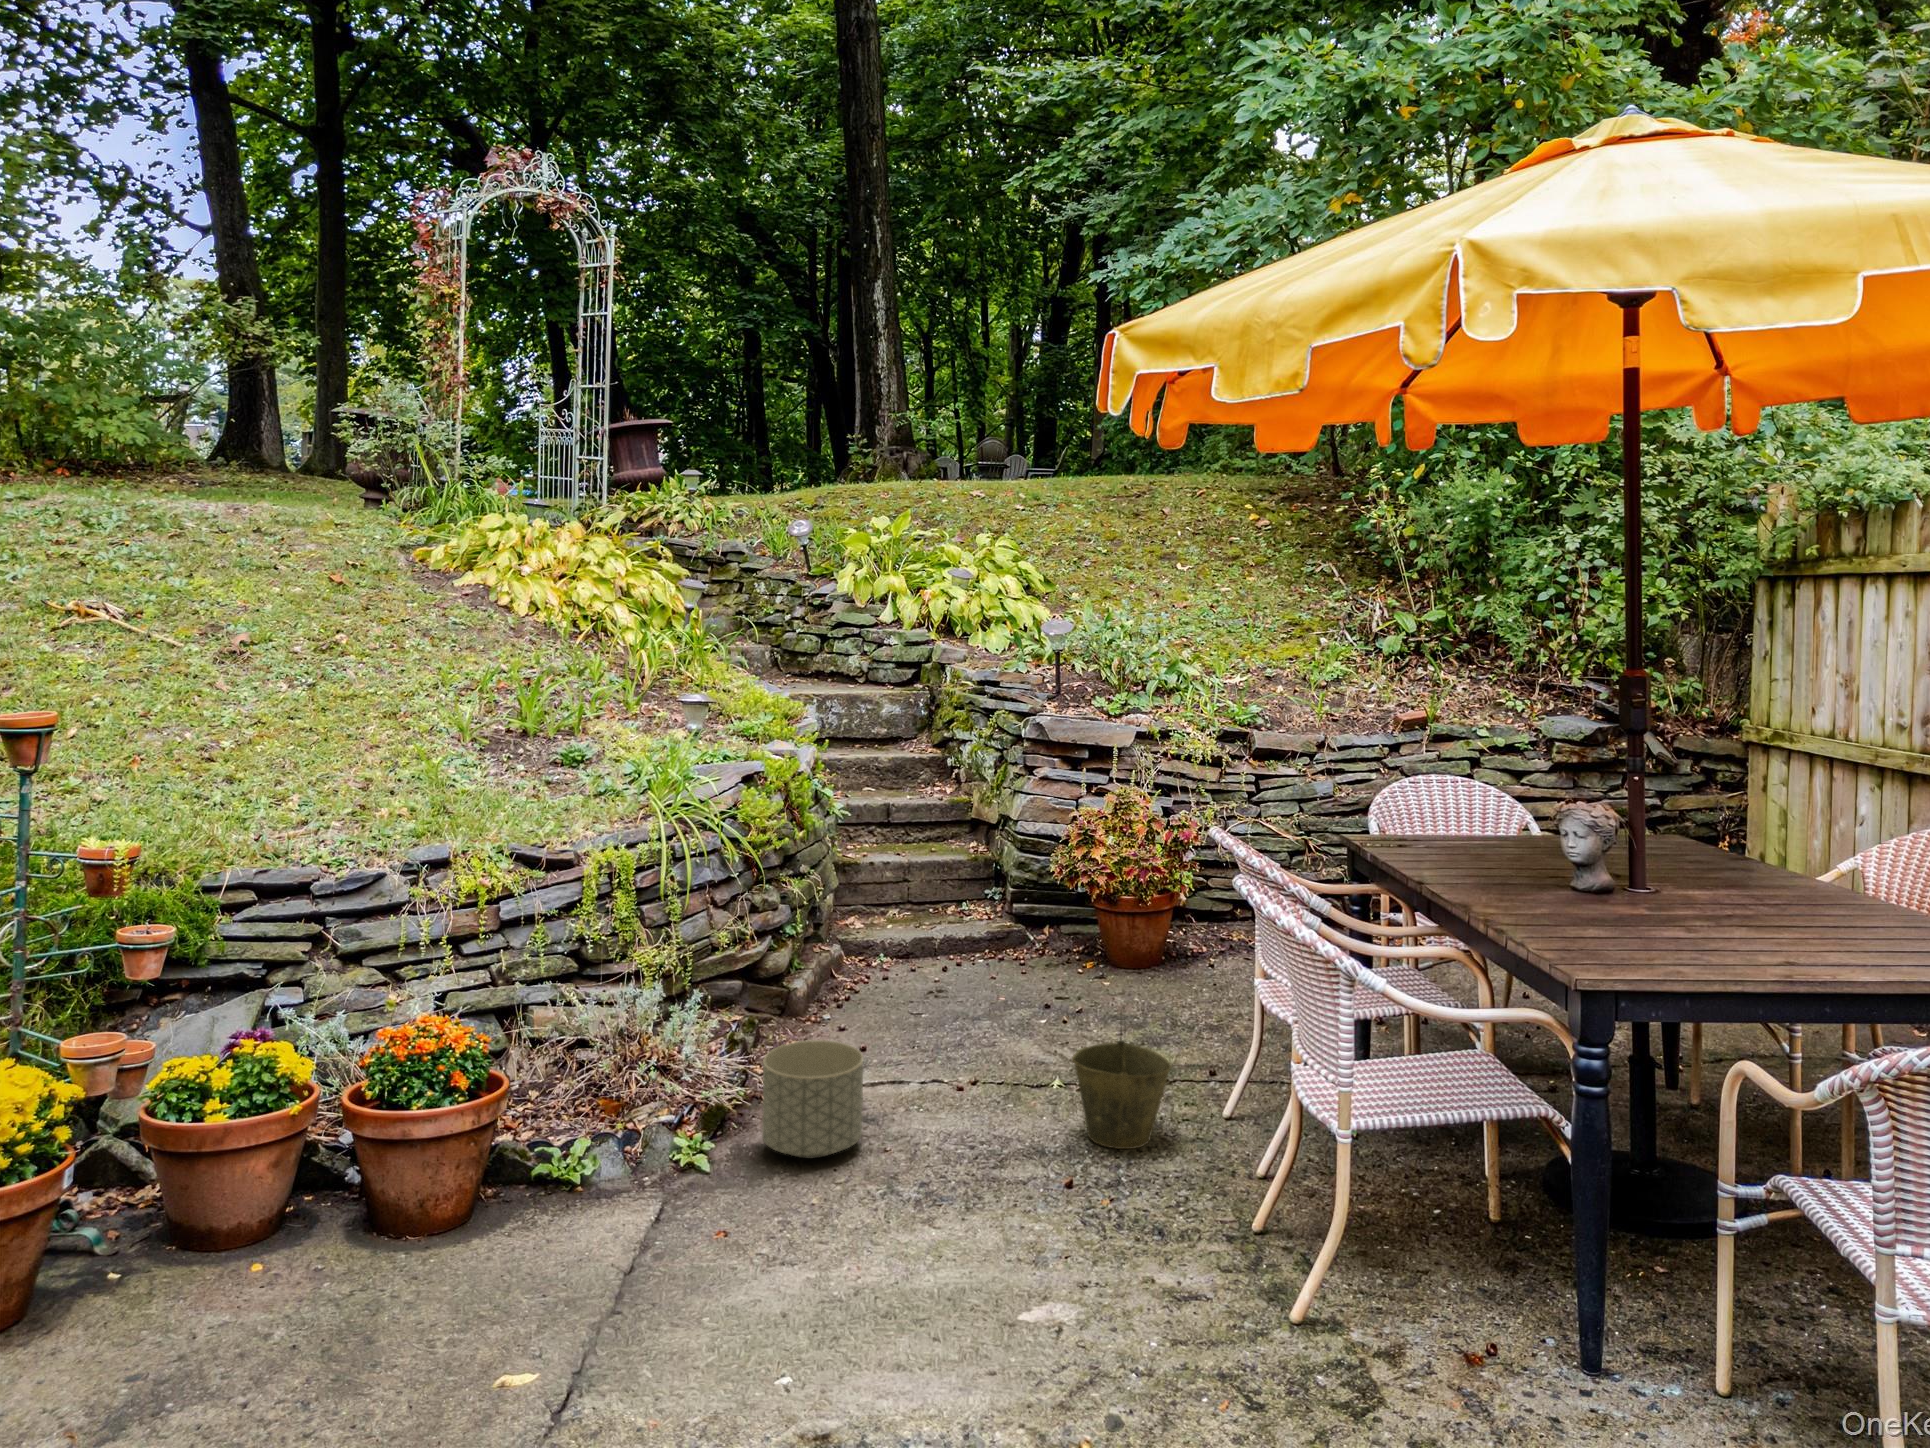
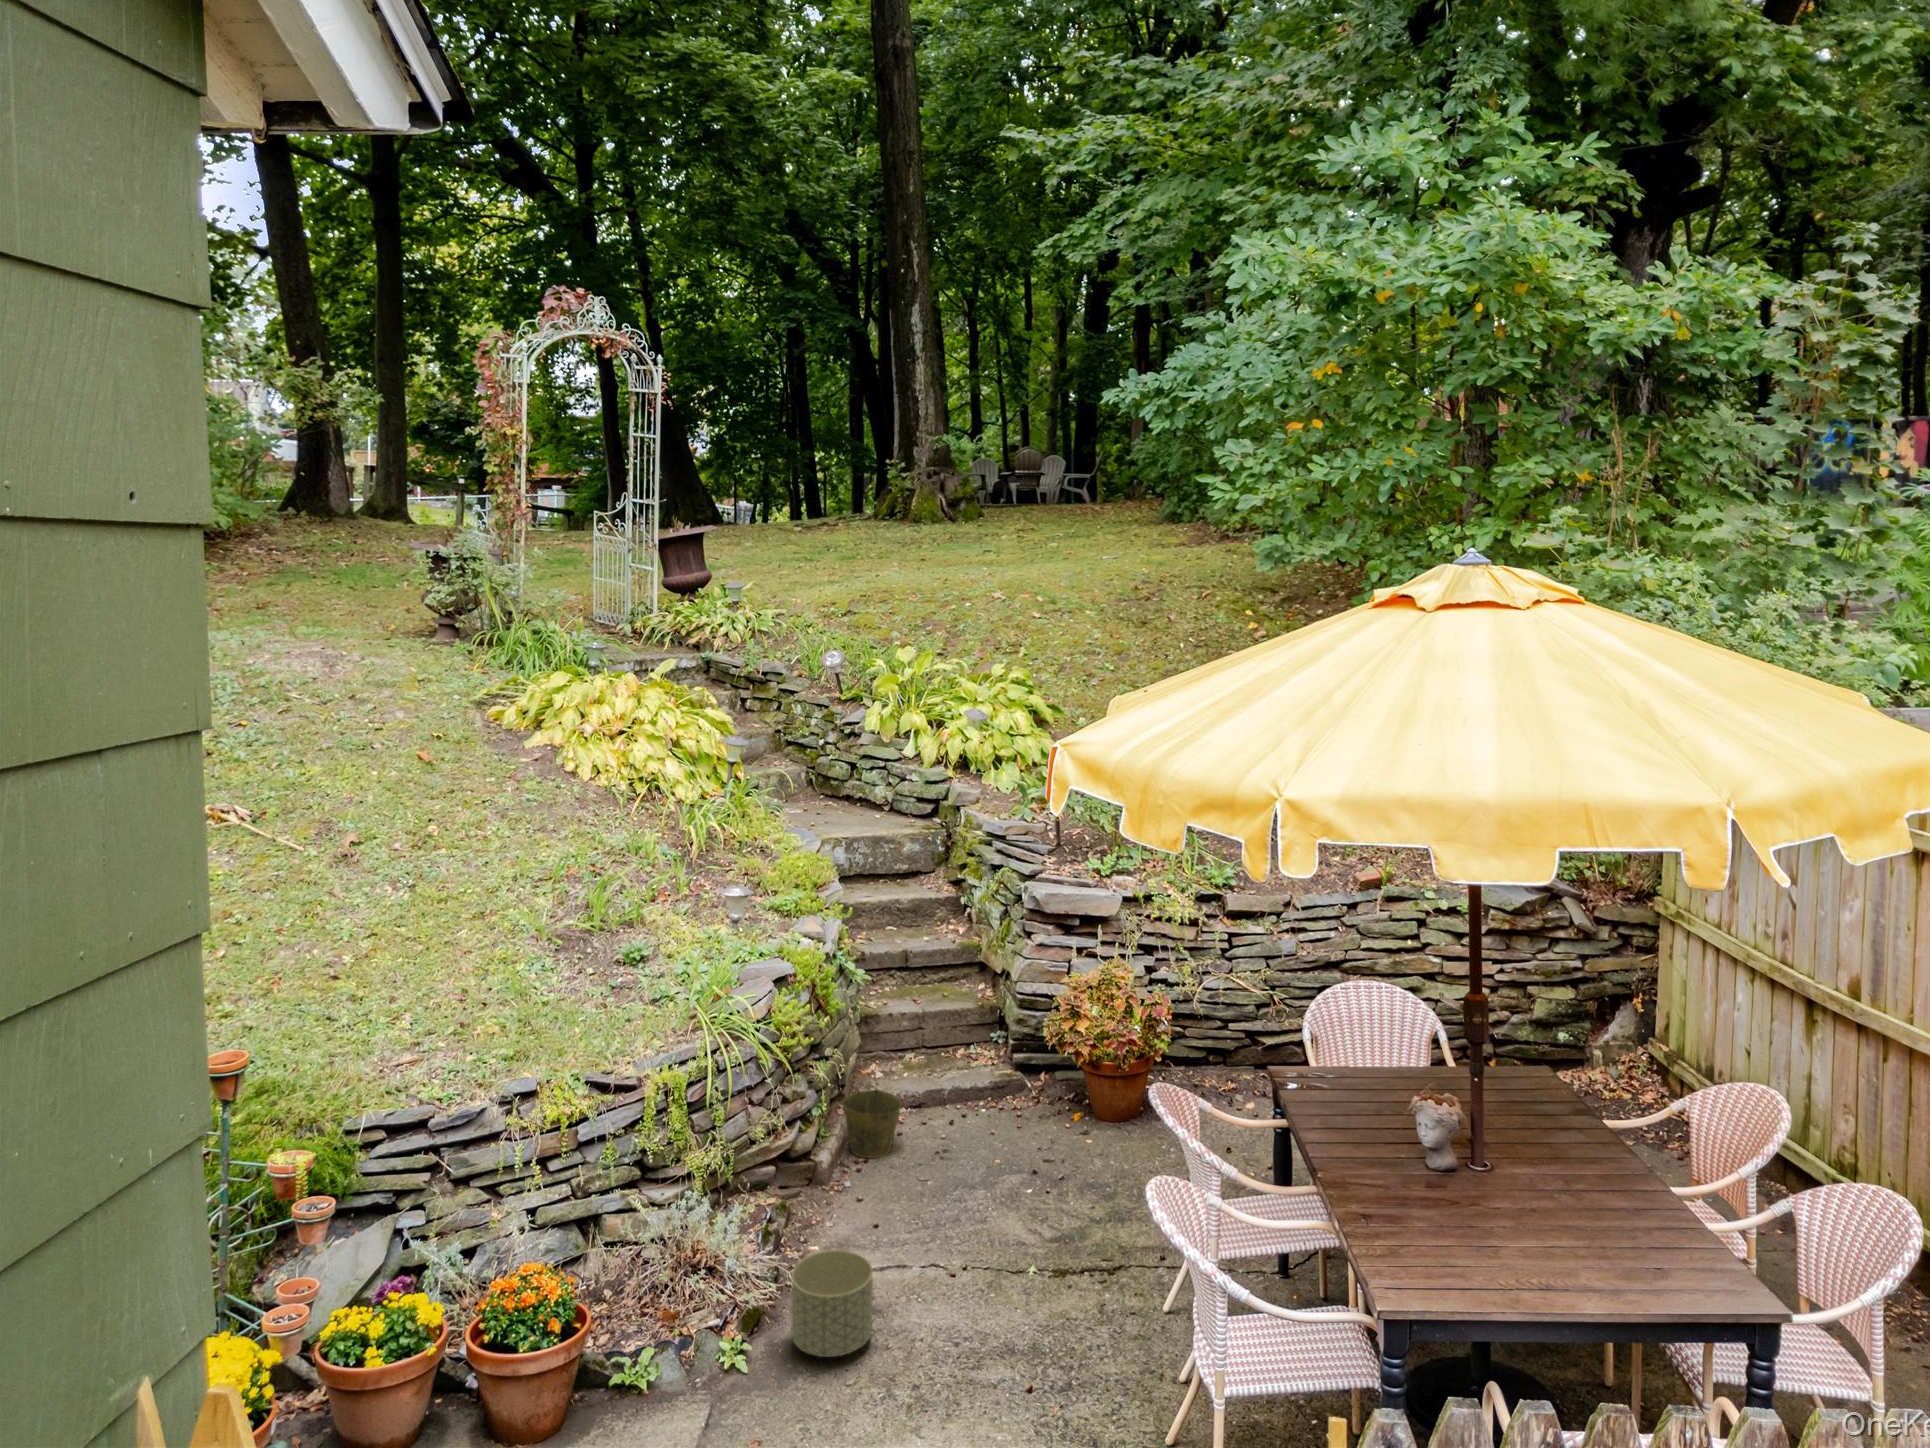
bucket: present [1072,1007,1172,1149] -> present [841,1070,902,1159]

